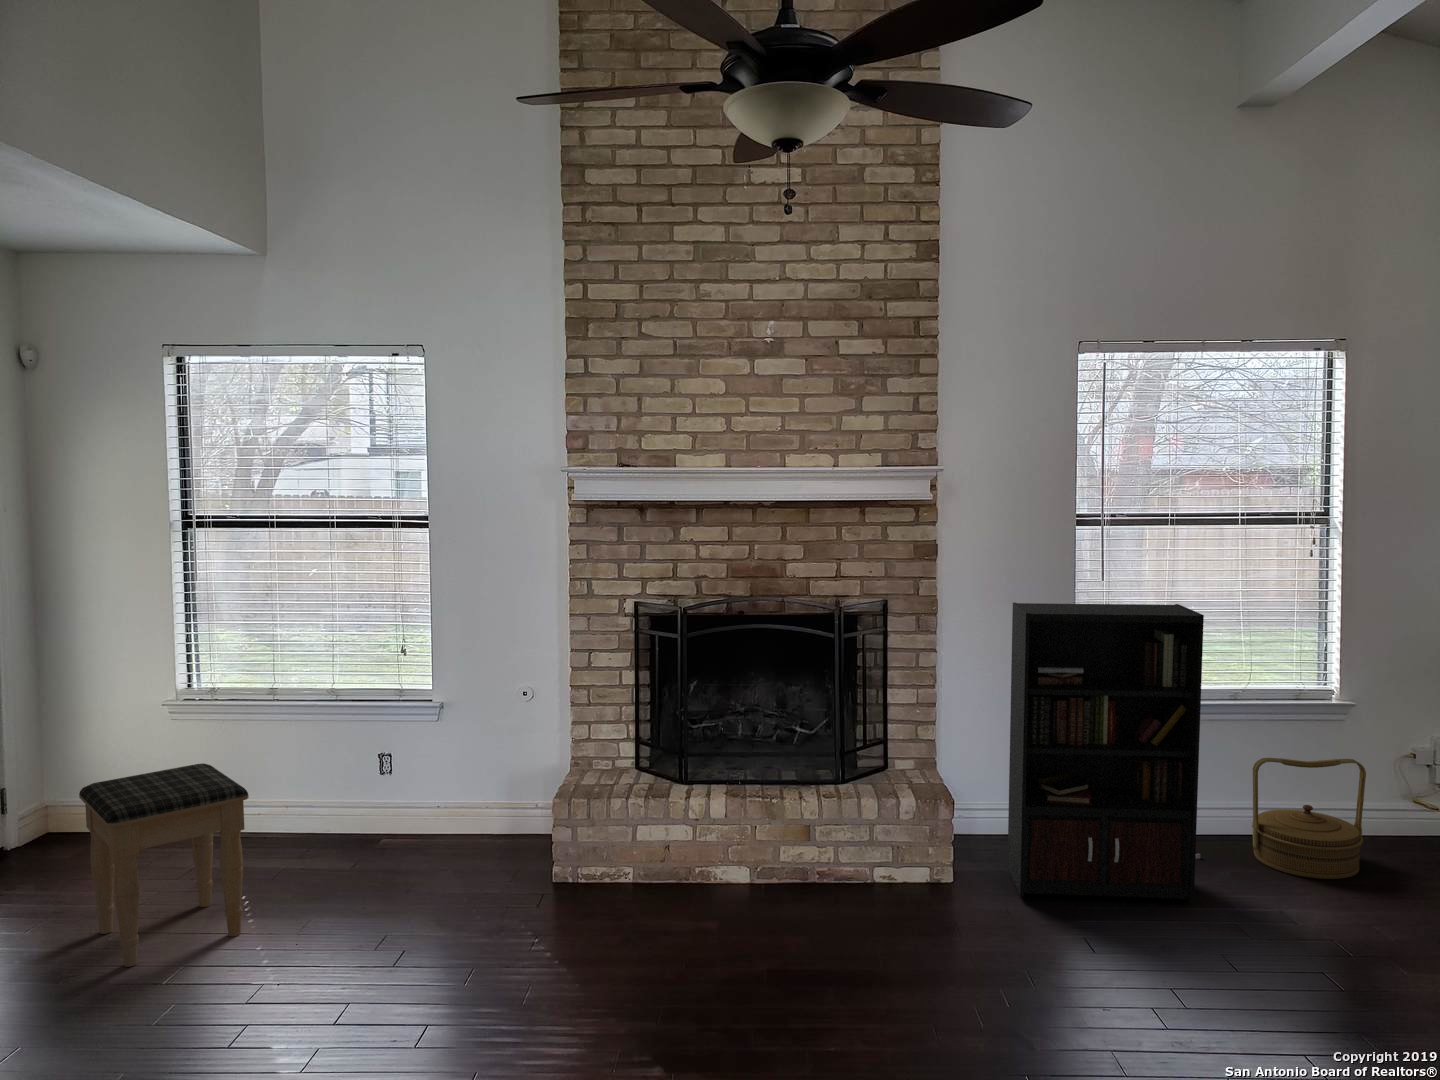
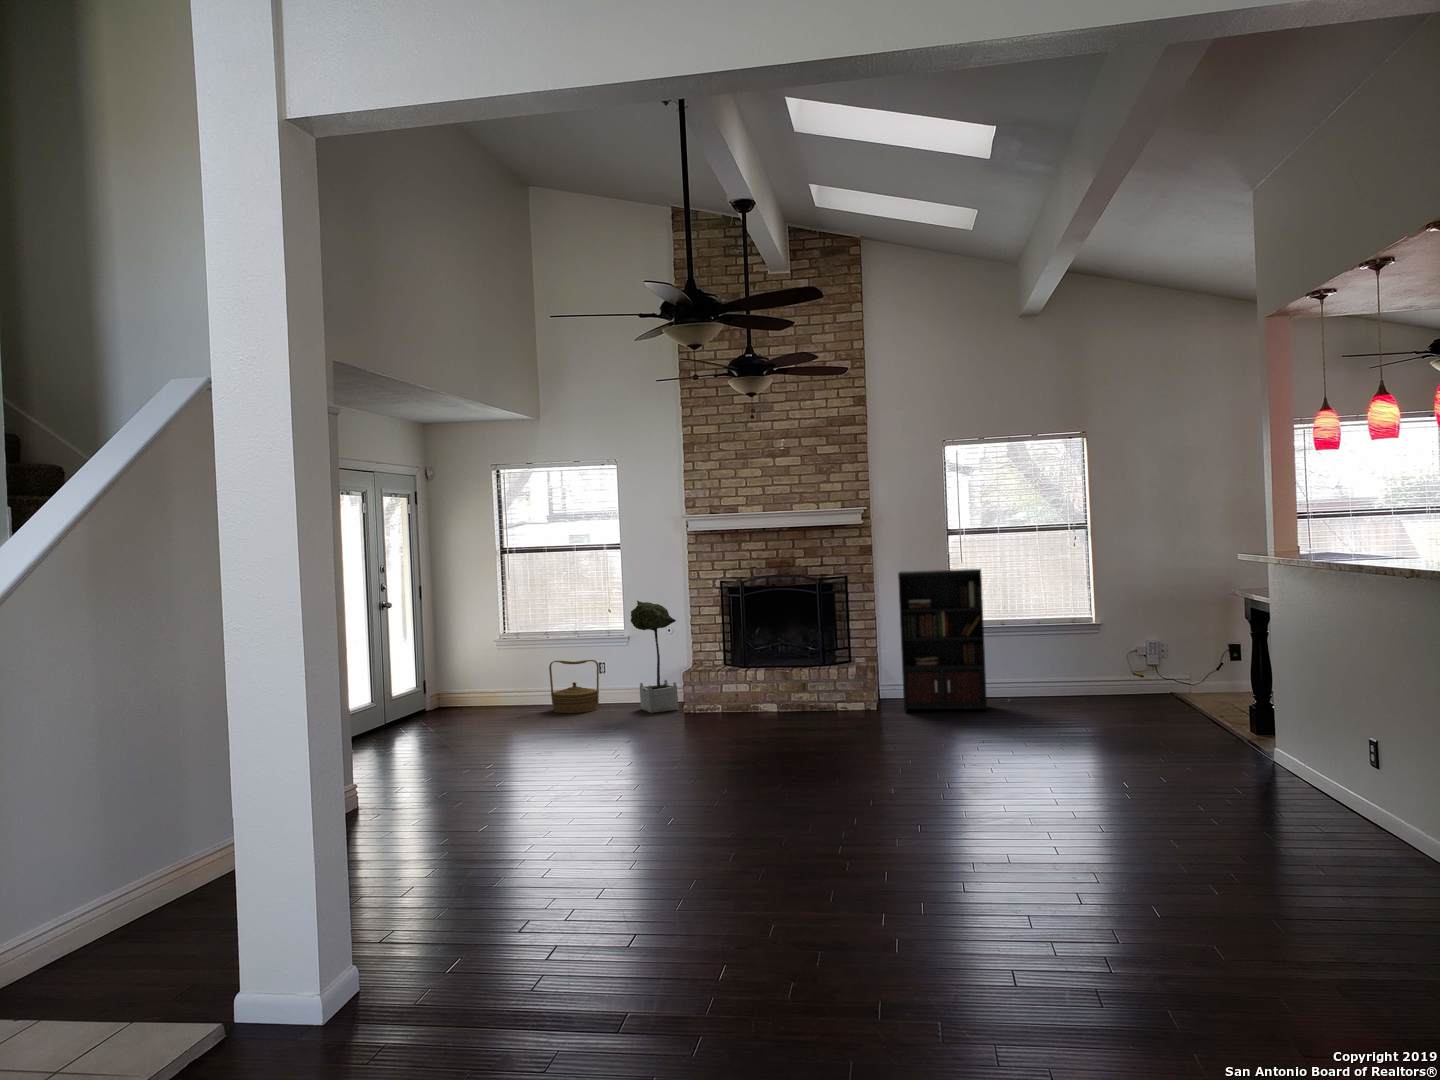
potted tree: none [446,638,543,875] -> present [630,601,679,713]
woven basket: present [1252,758,1366,879] -> present [549,660,599,713]
footstool: present [79,763,249,967] -> none [475,656,547,733]

